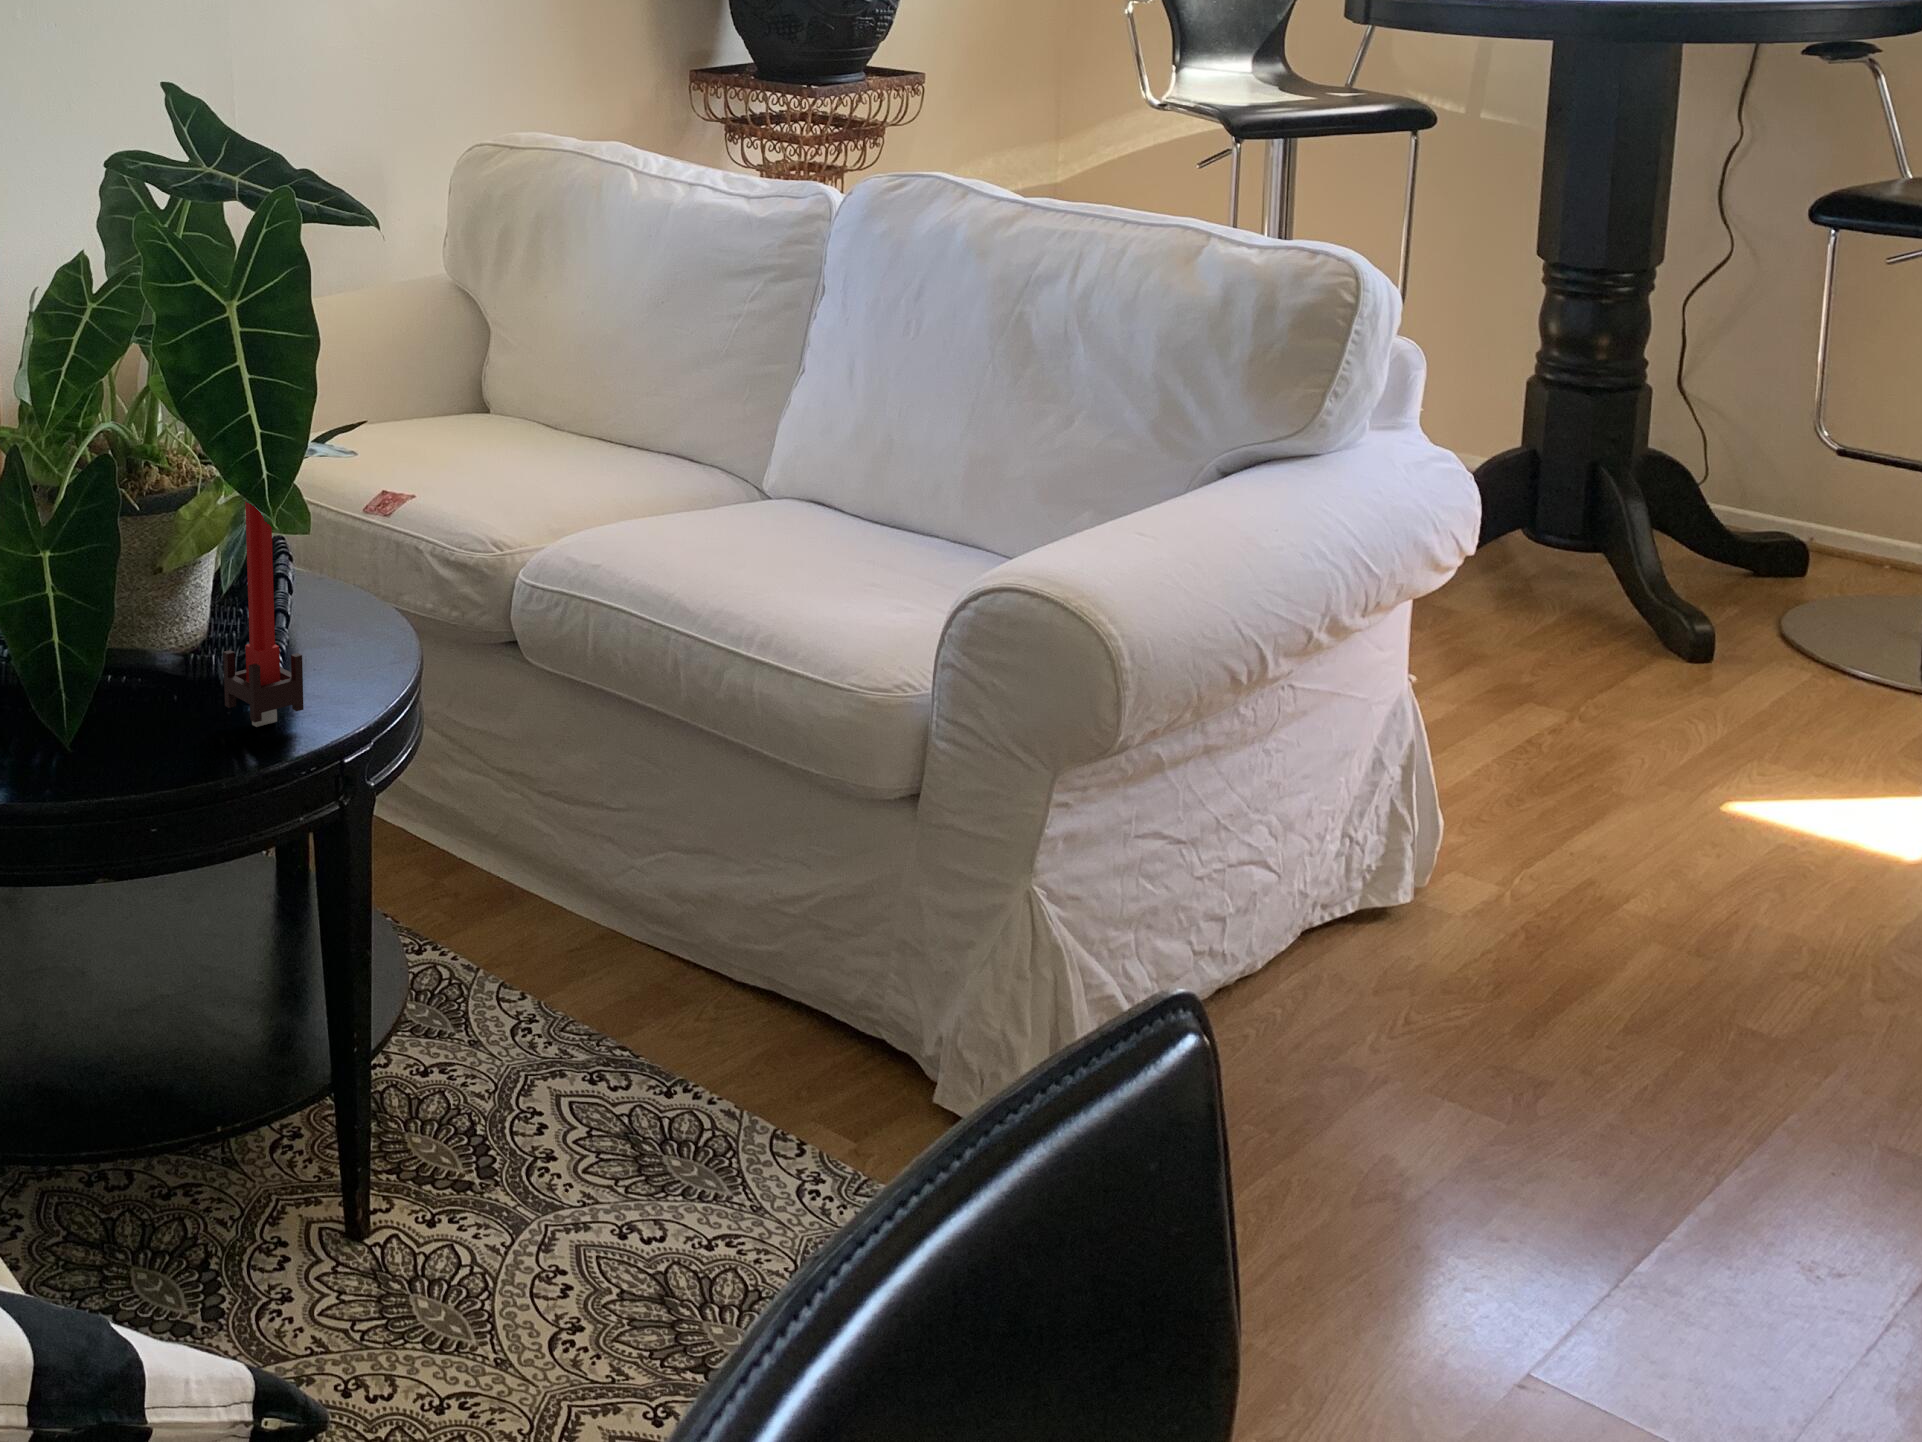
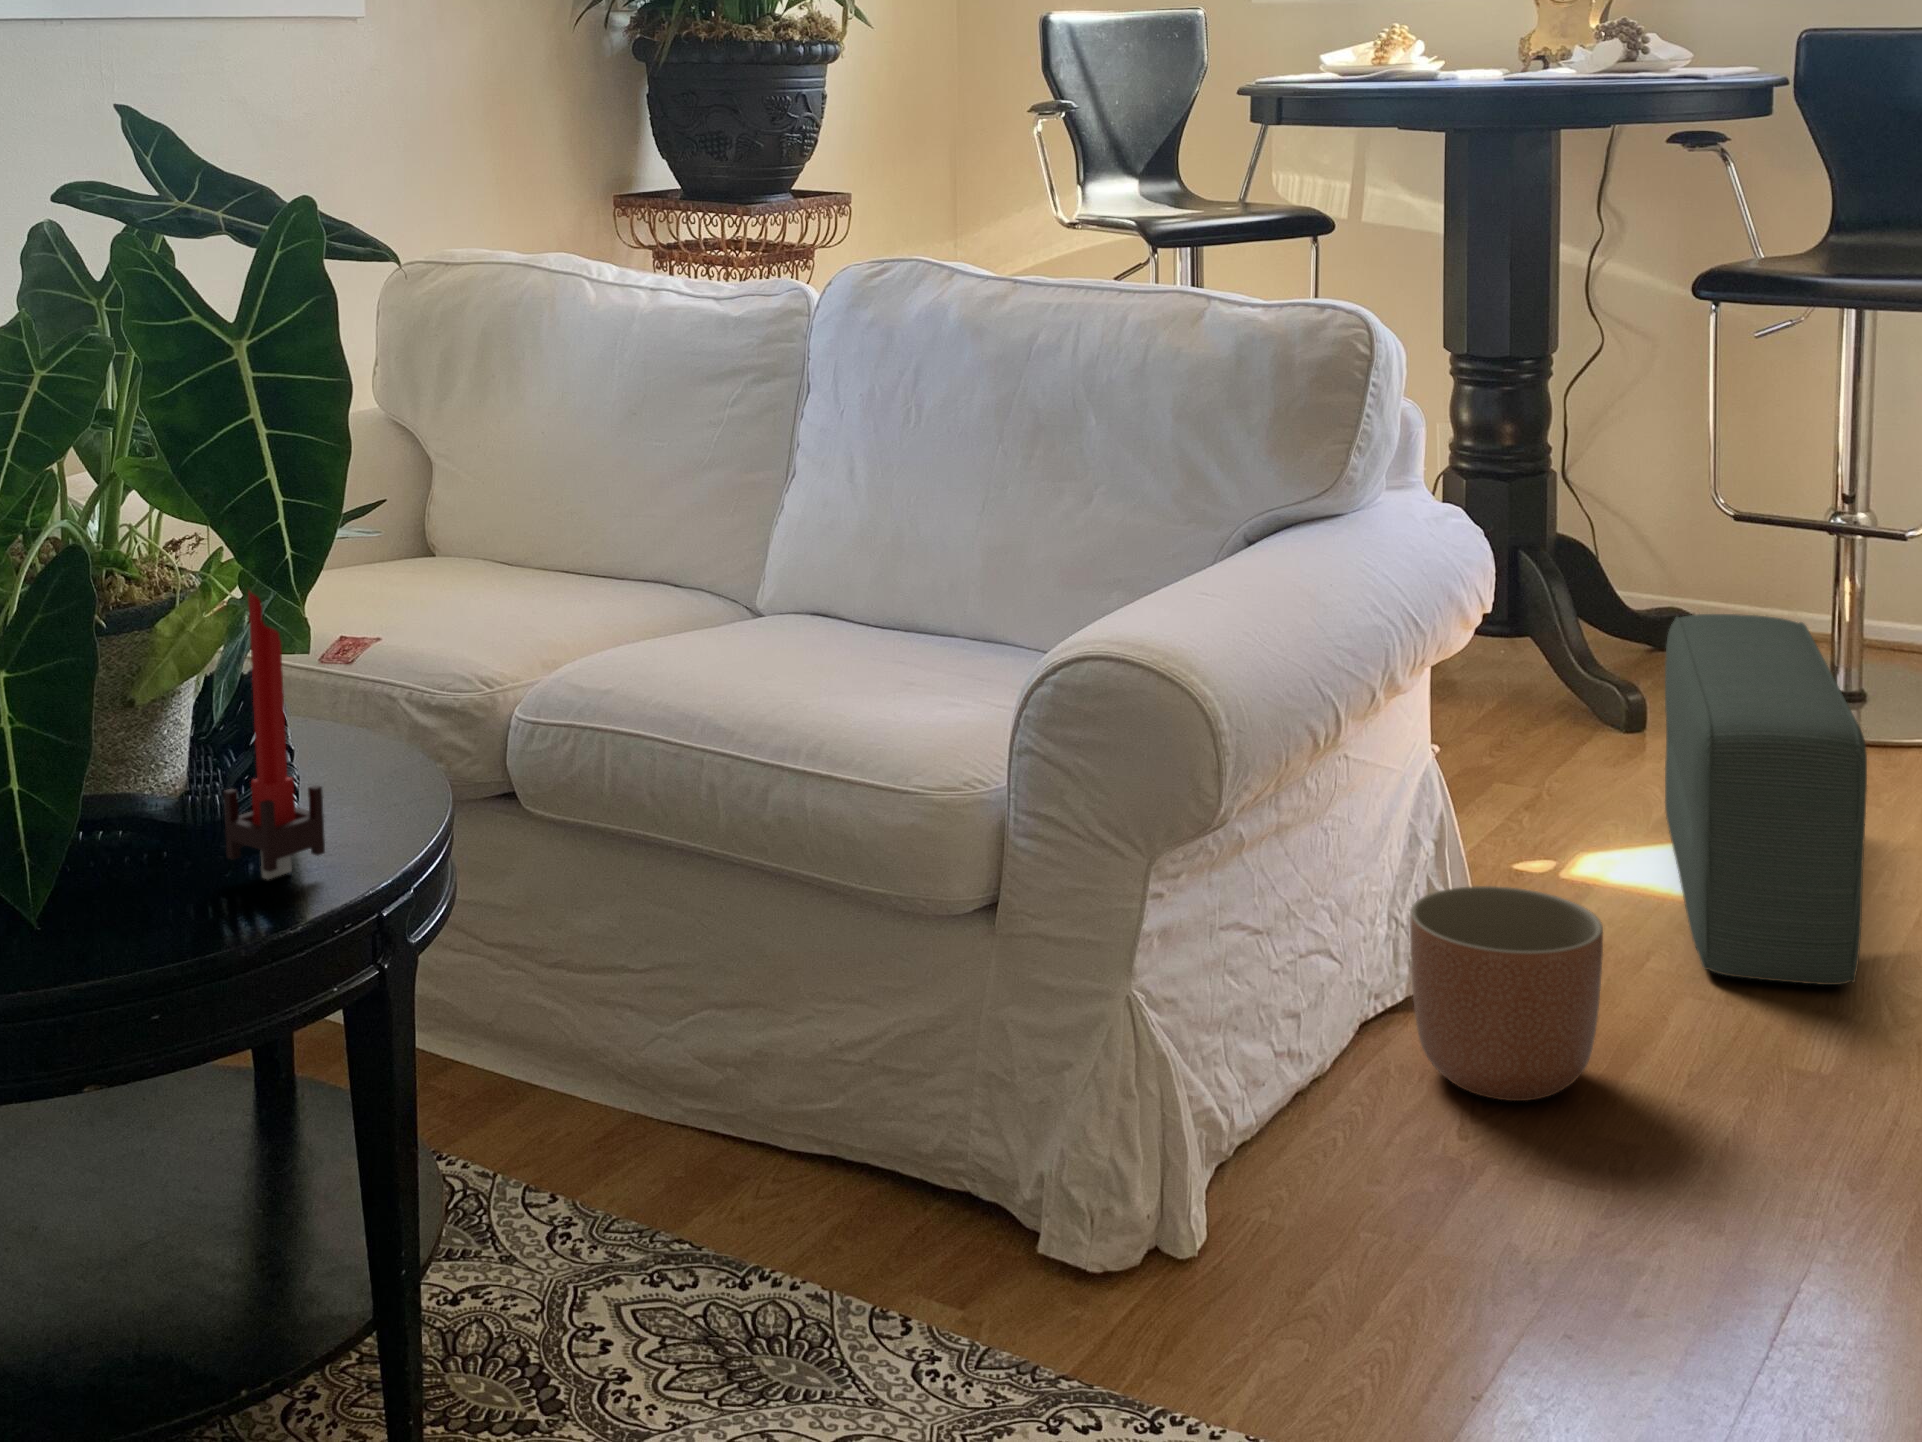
pouf: none [1669,556,1867,943] -> present [1665,614,1867,985]
planter: none [1346,812,1539,1019] -> present [1410,886,1603,1101]

